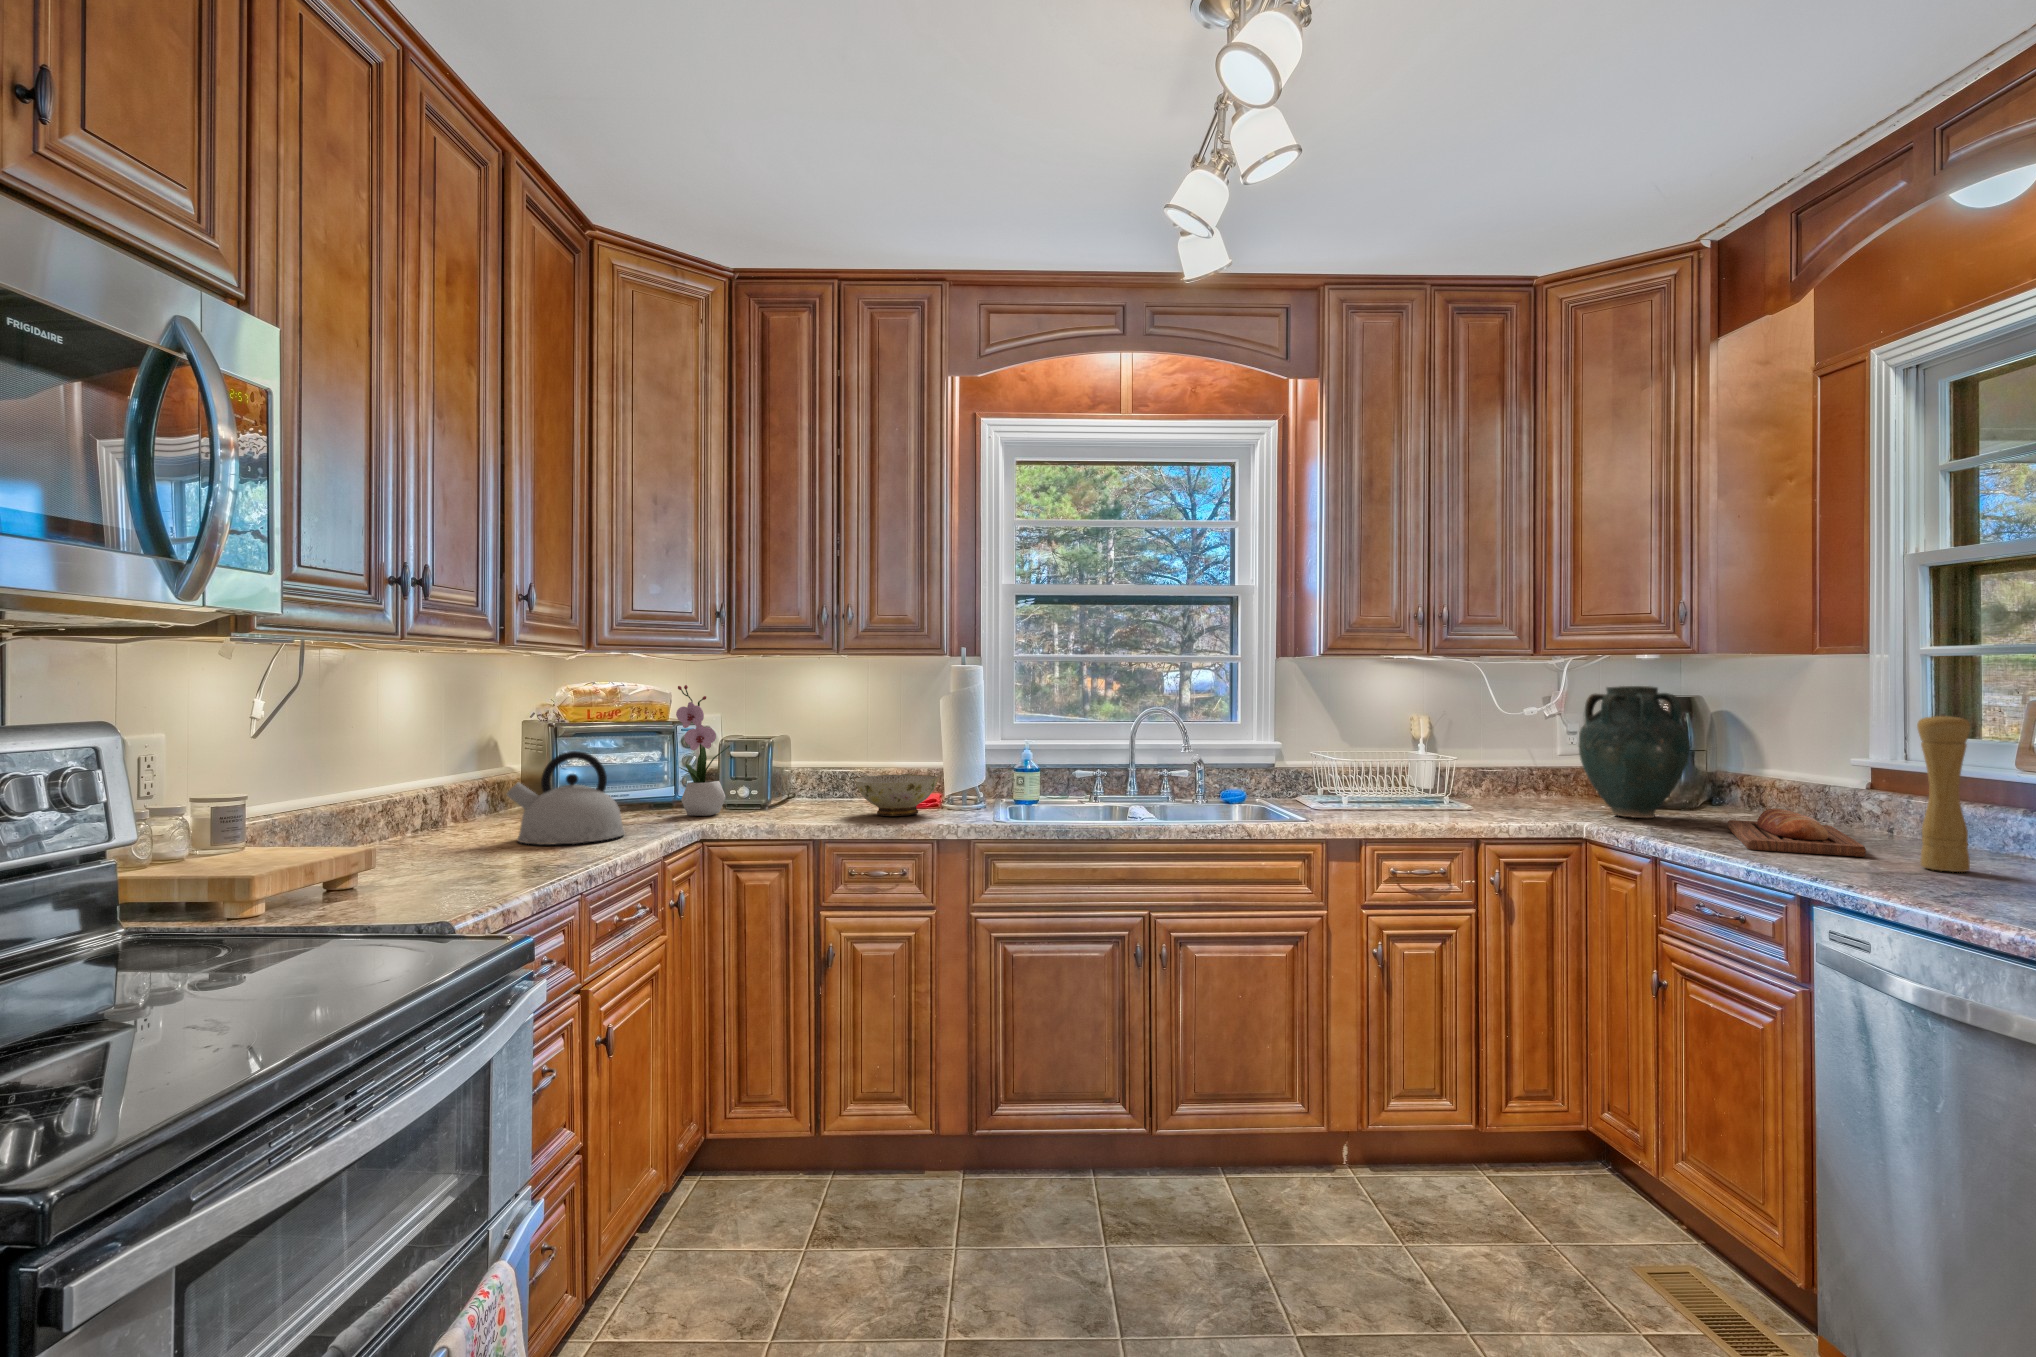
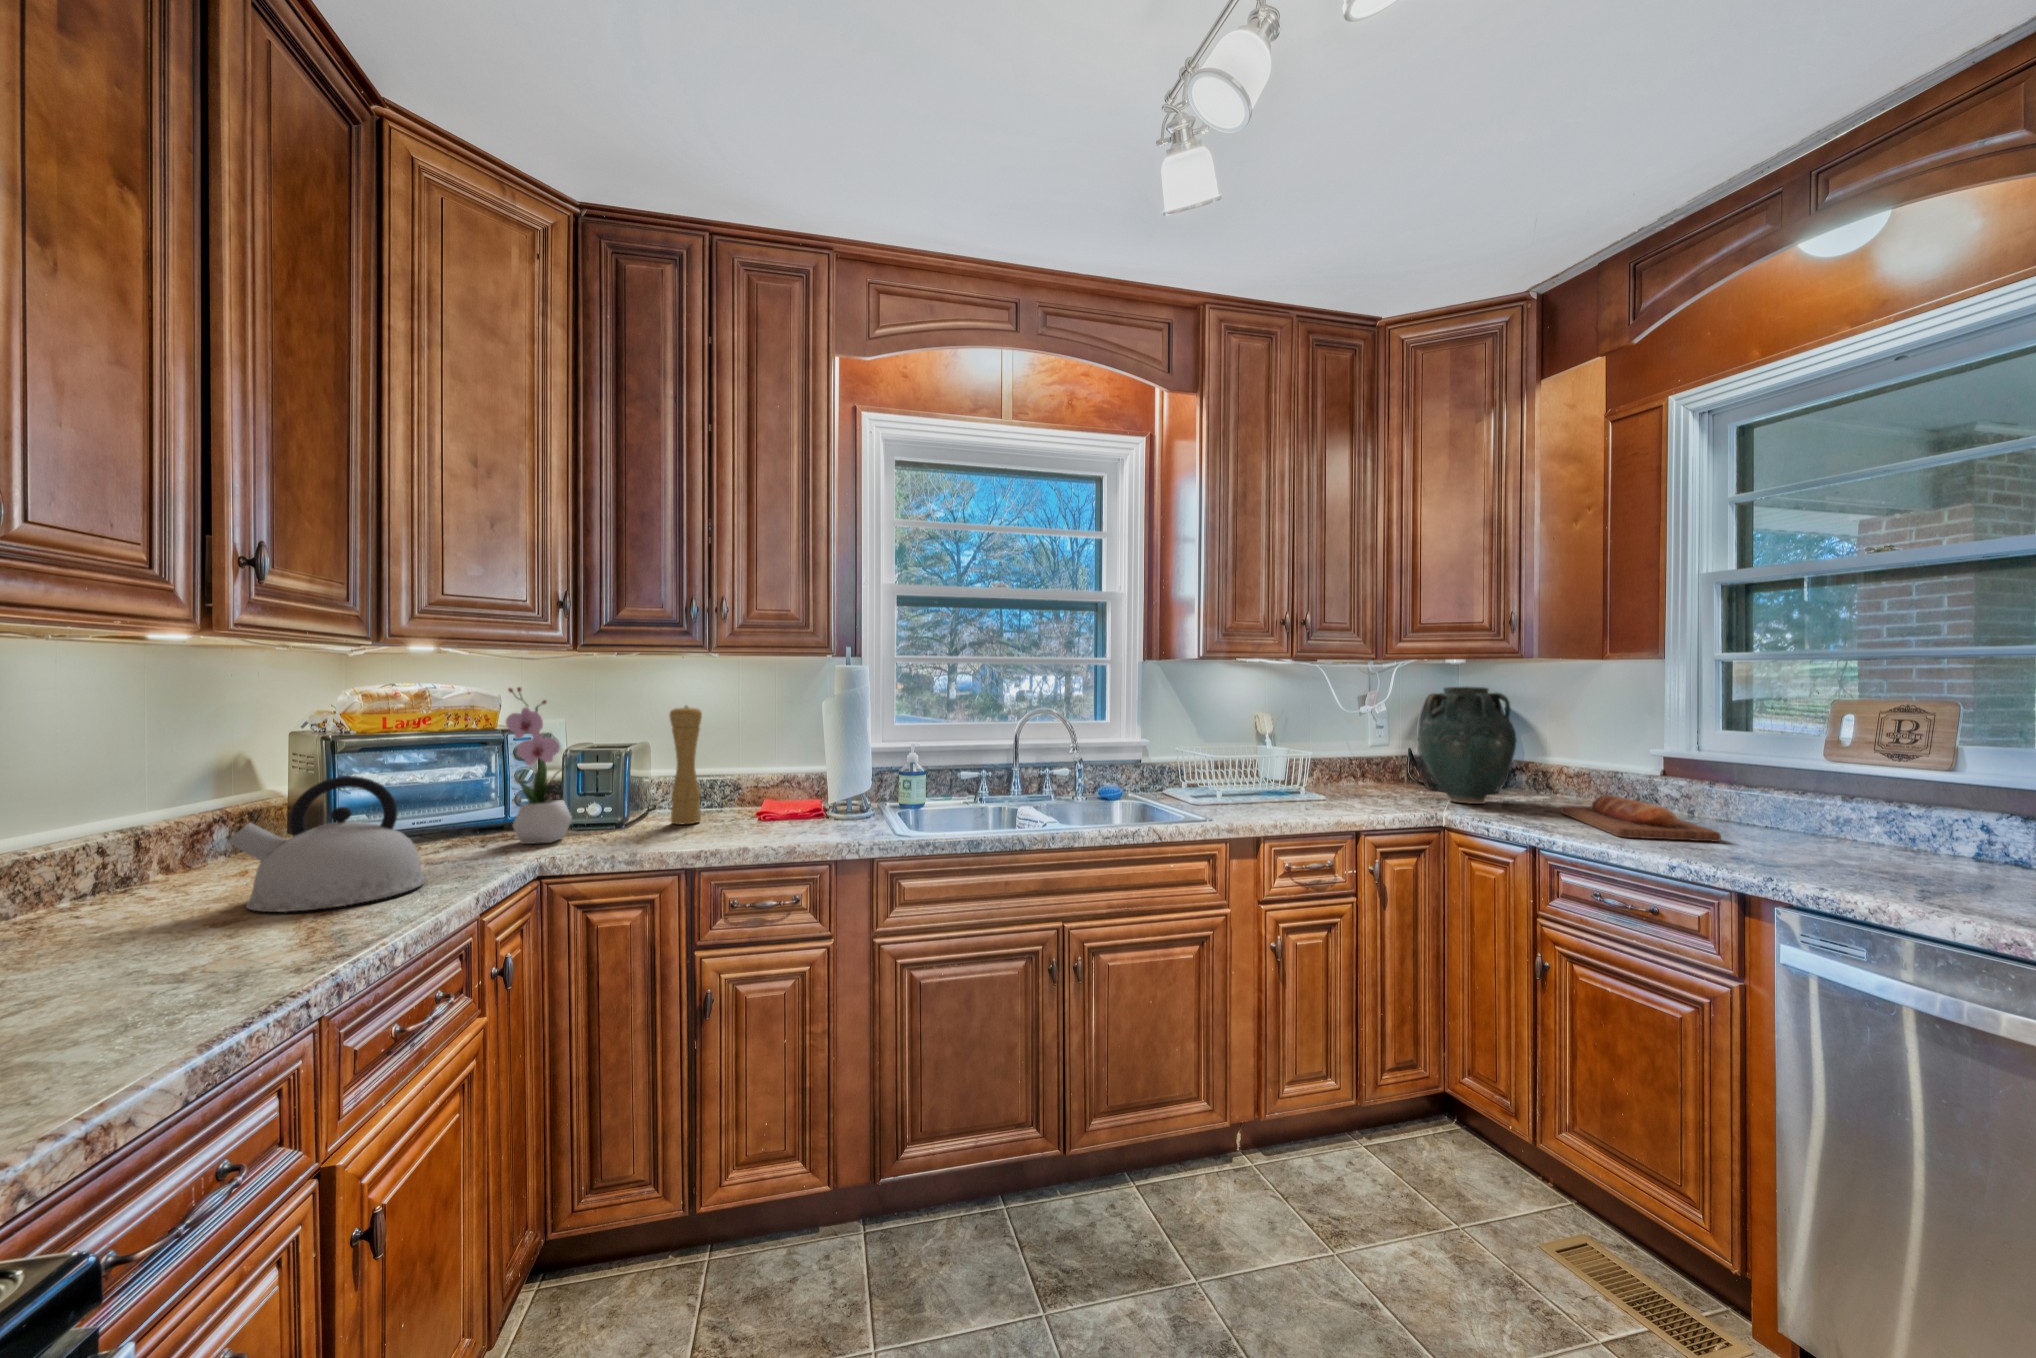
pepper mill: present [1917,714,1970,872] -> present [669,706,702,824]
ceramic bowl: present [855,774,938,816] -> none [734,784,831,833]

